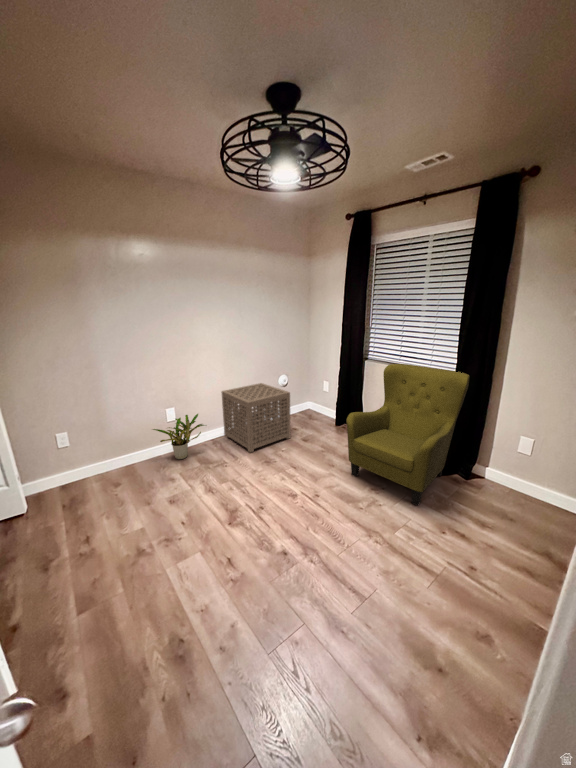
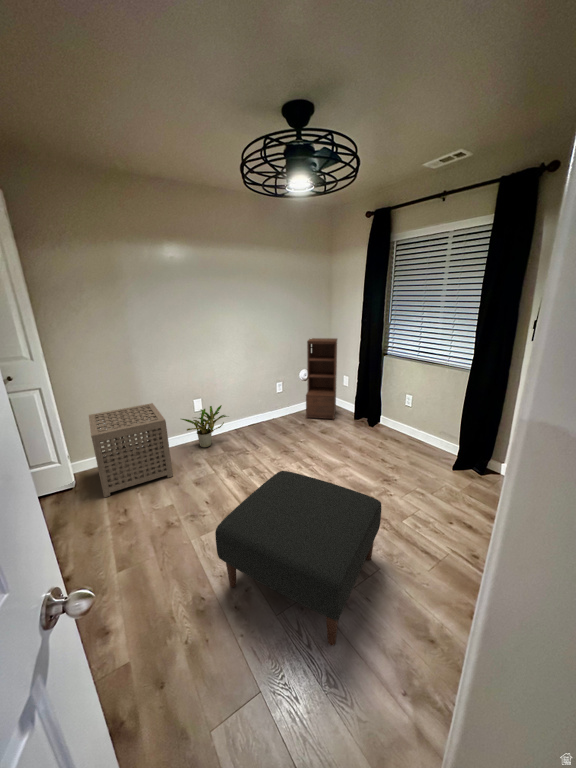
bookshelf: none [286,343,317,426] -> present [306,338,337,419]
armchair: present [346,364,469,505] -> none [361,360,486,498]
side table: present [221,383,291,452] -> present [89,403,173,497]
ottoman: none [196,485,377,687] -> present [215,471,382,645]

